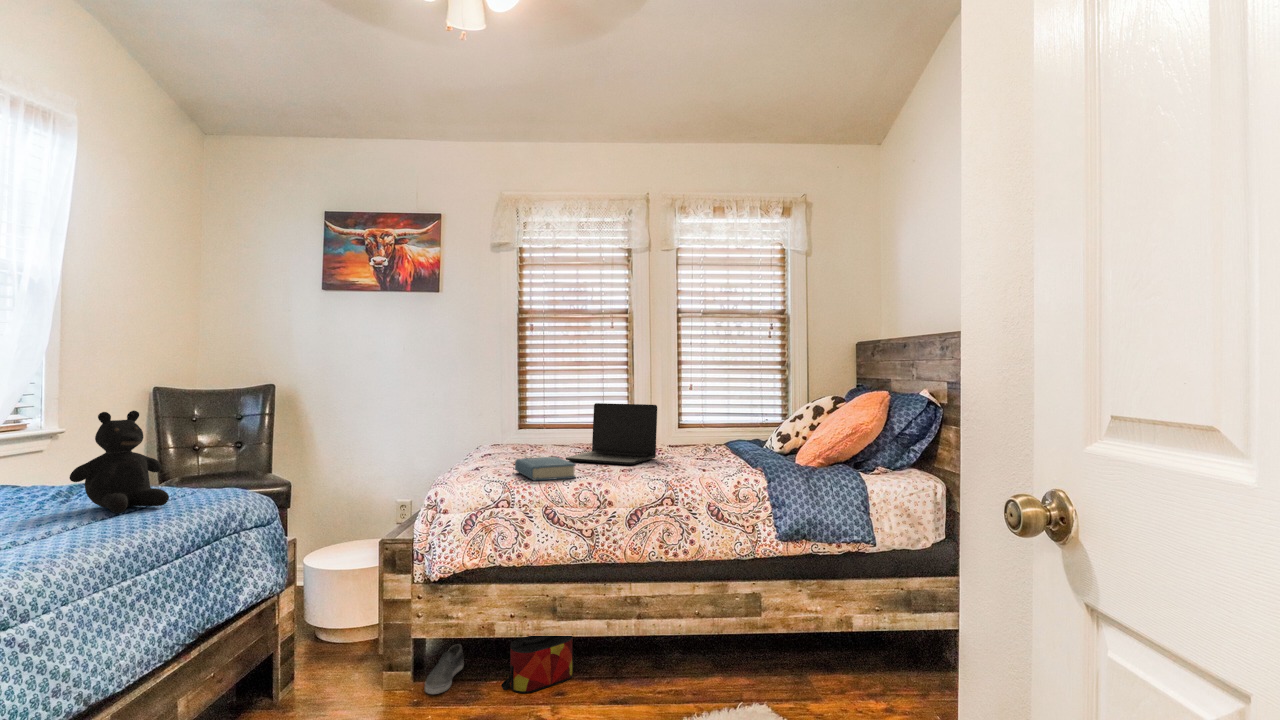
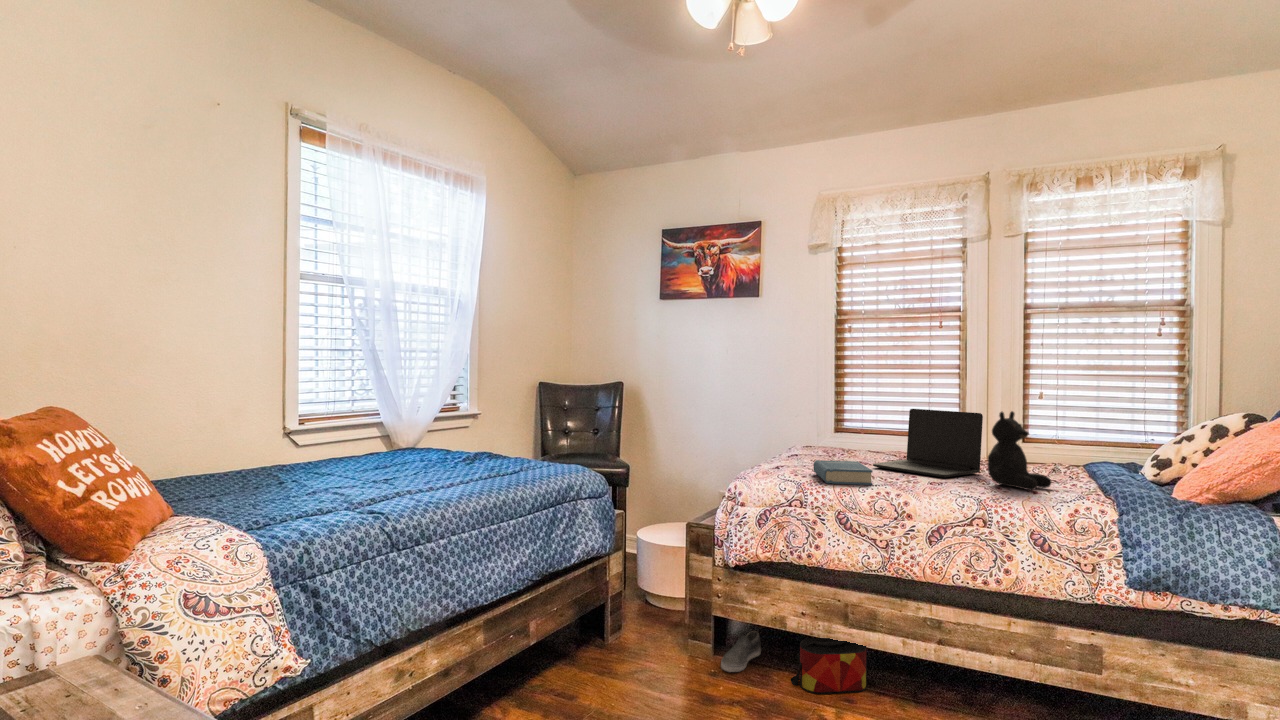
teddy bear: present [69,411,169,513] -> present [988,411,1051,490]

